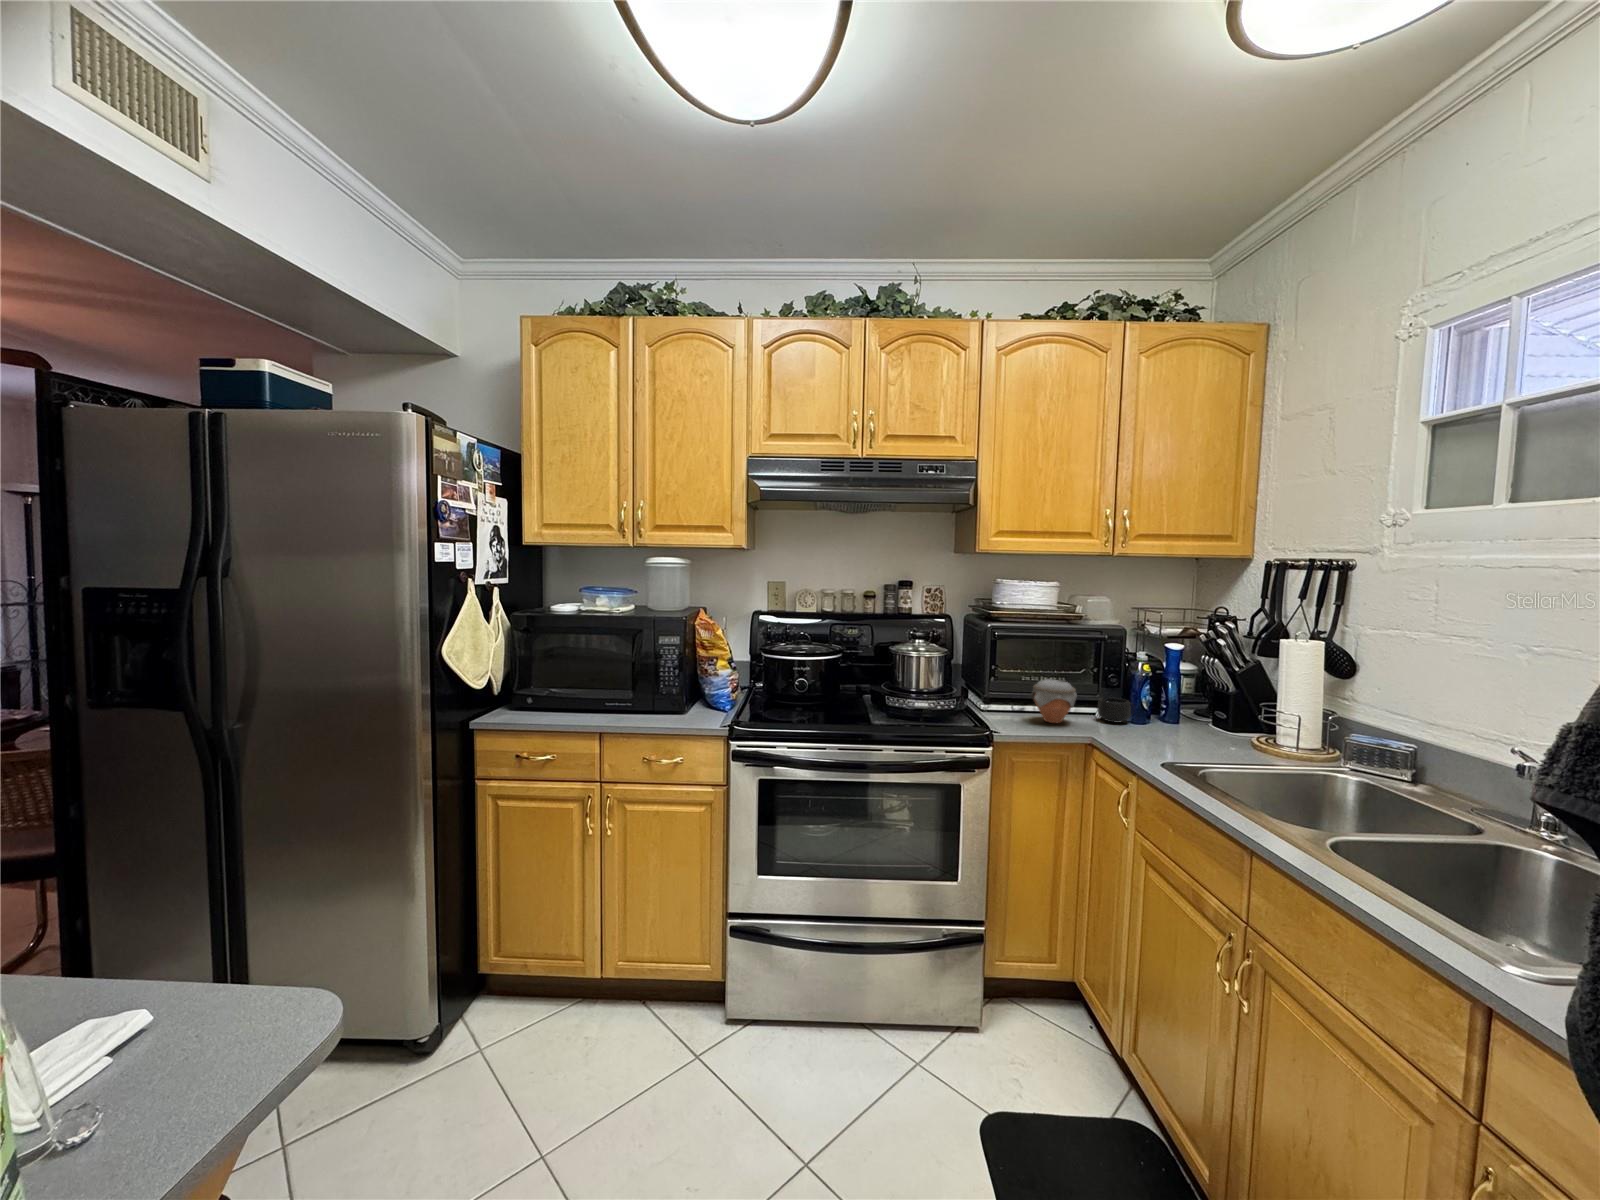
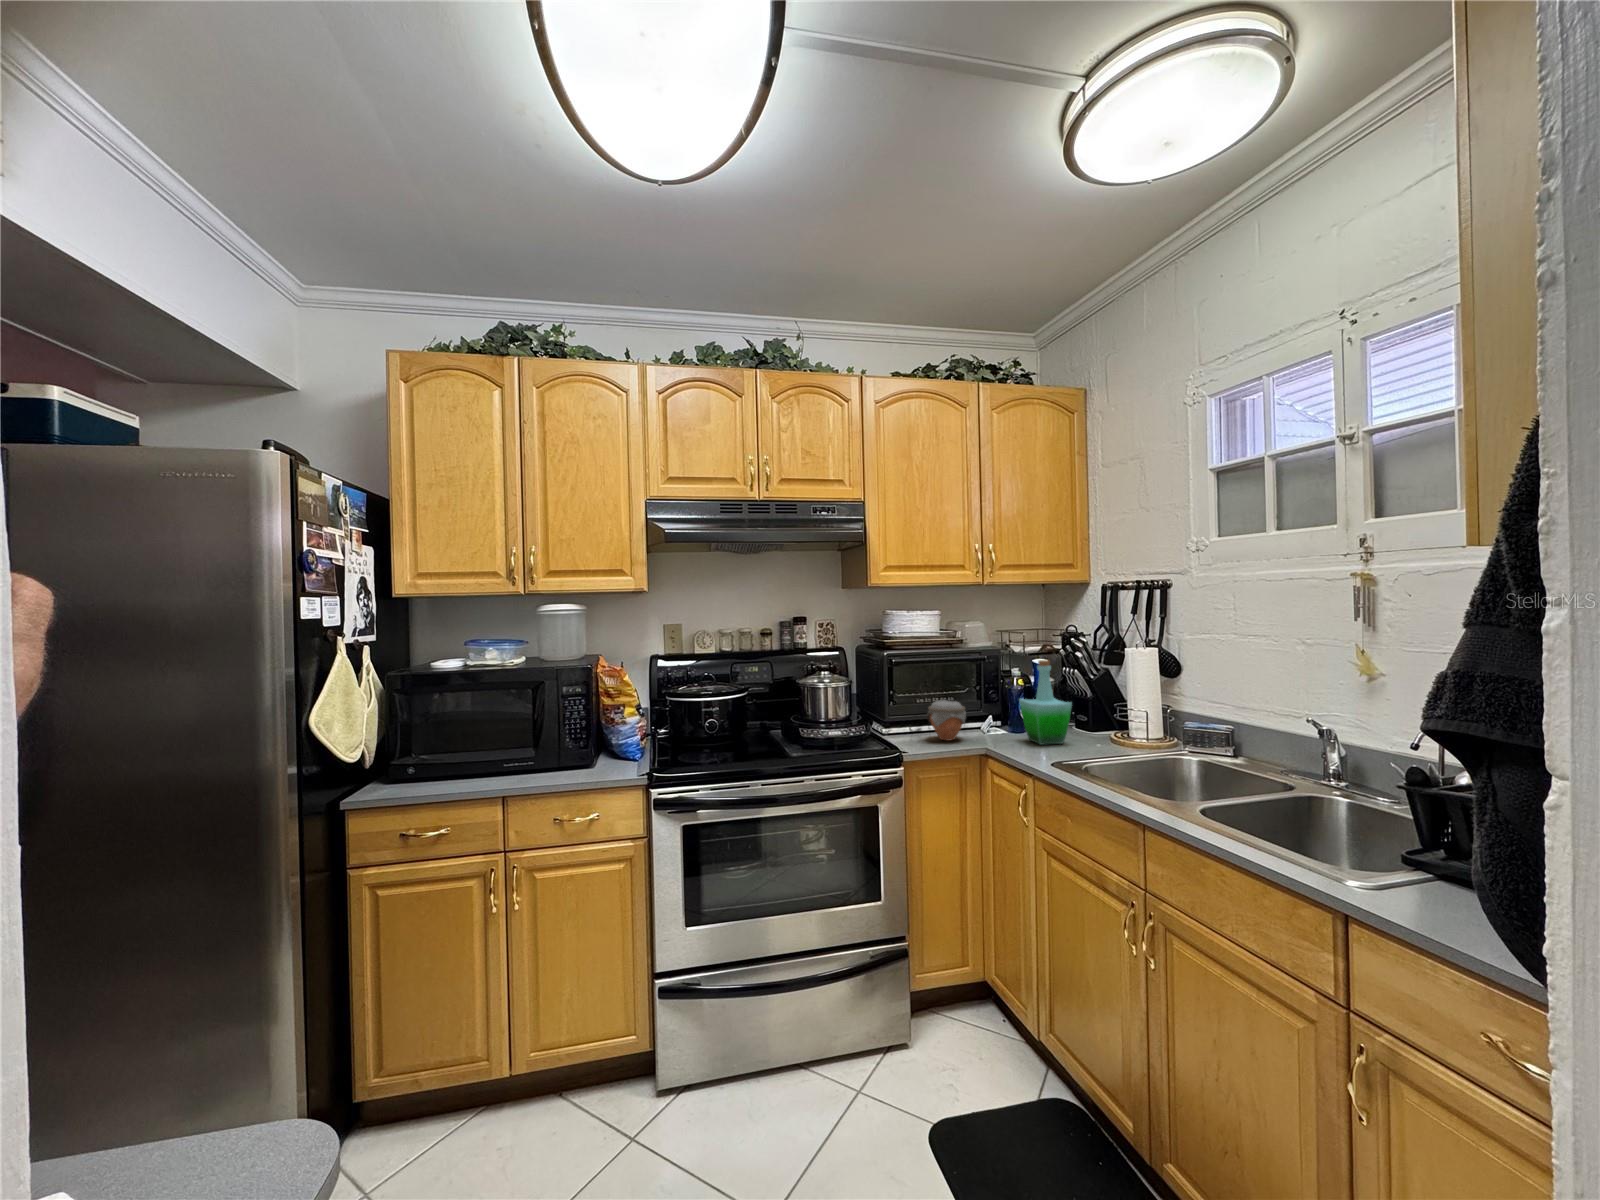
bottle: none [1140,645,1203,741] -> present [1019,660,1072,745]
mug: present [1098,697,1133,723] -> none [983,712,1013,735]

